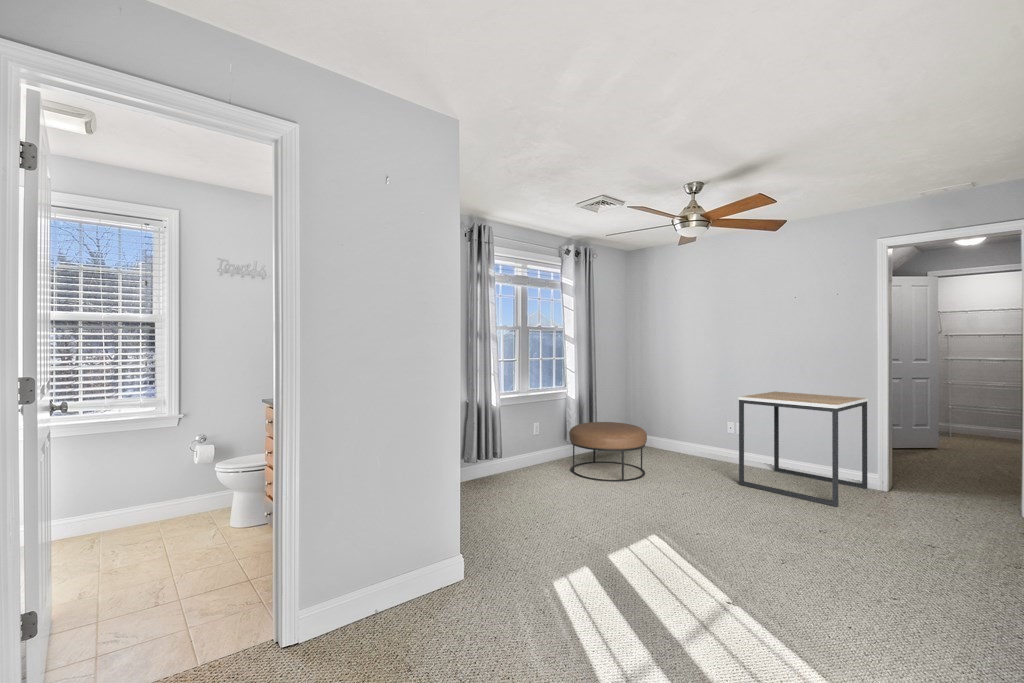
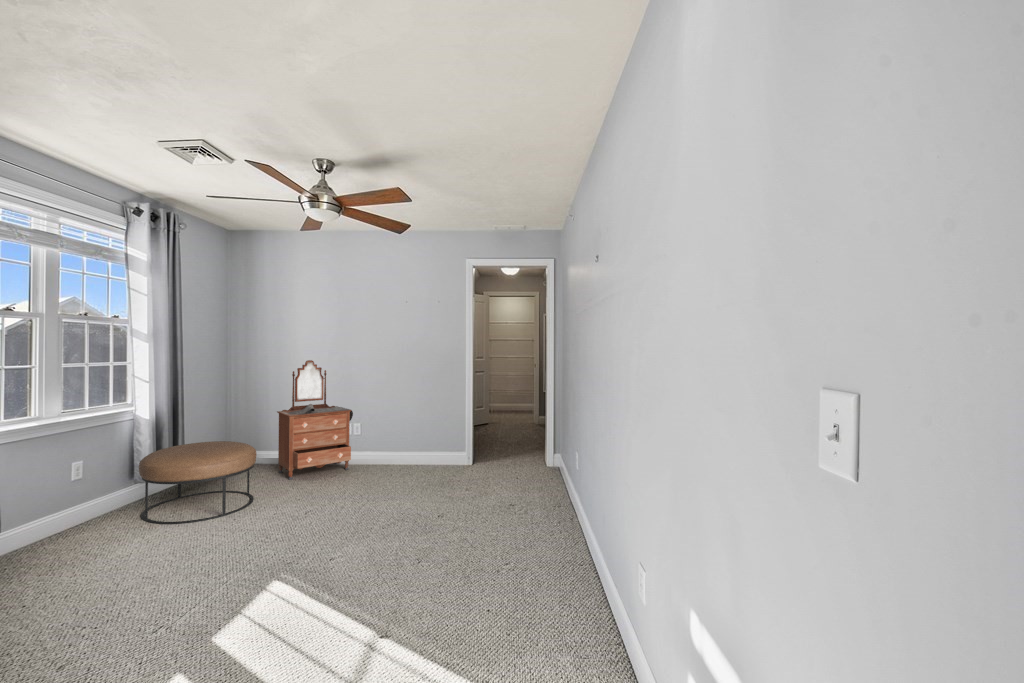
dresser: none [665,360,734,465] -> present [277,360,353,480]
side table: present [738,391,868,507] -> none [361,390,466,493]

